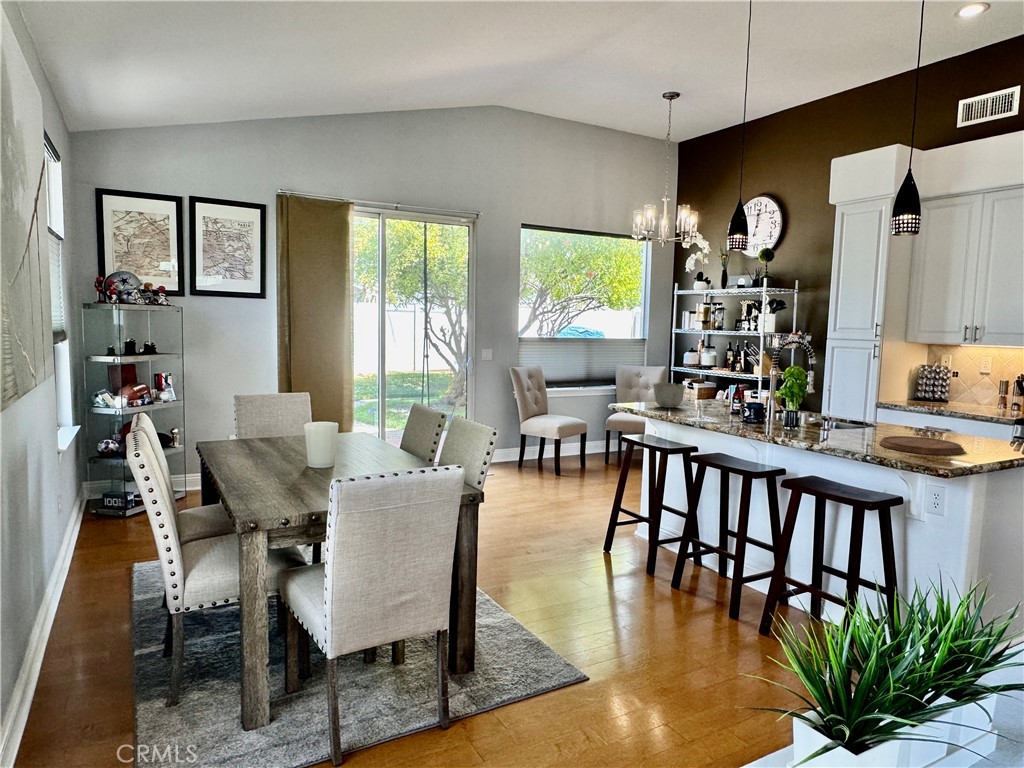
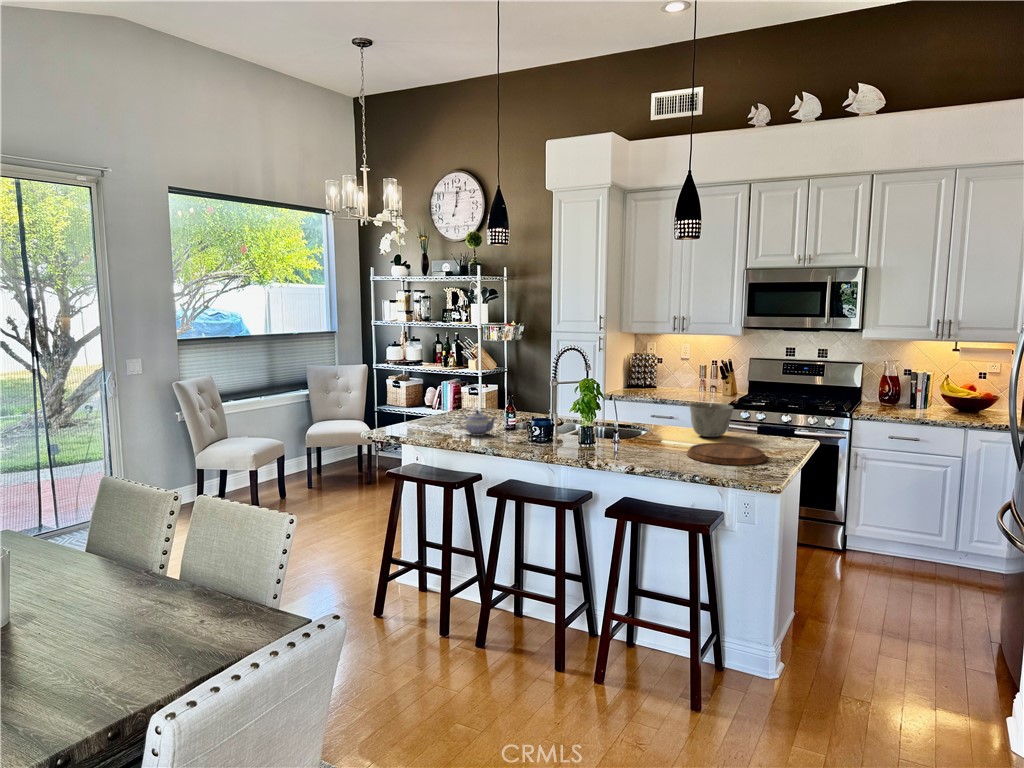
ceramic bowl: present [653,383,686,408] -> present [689,403,733,437]
teapot: none [692,395,723,416] -> present [459,411,496,436]

